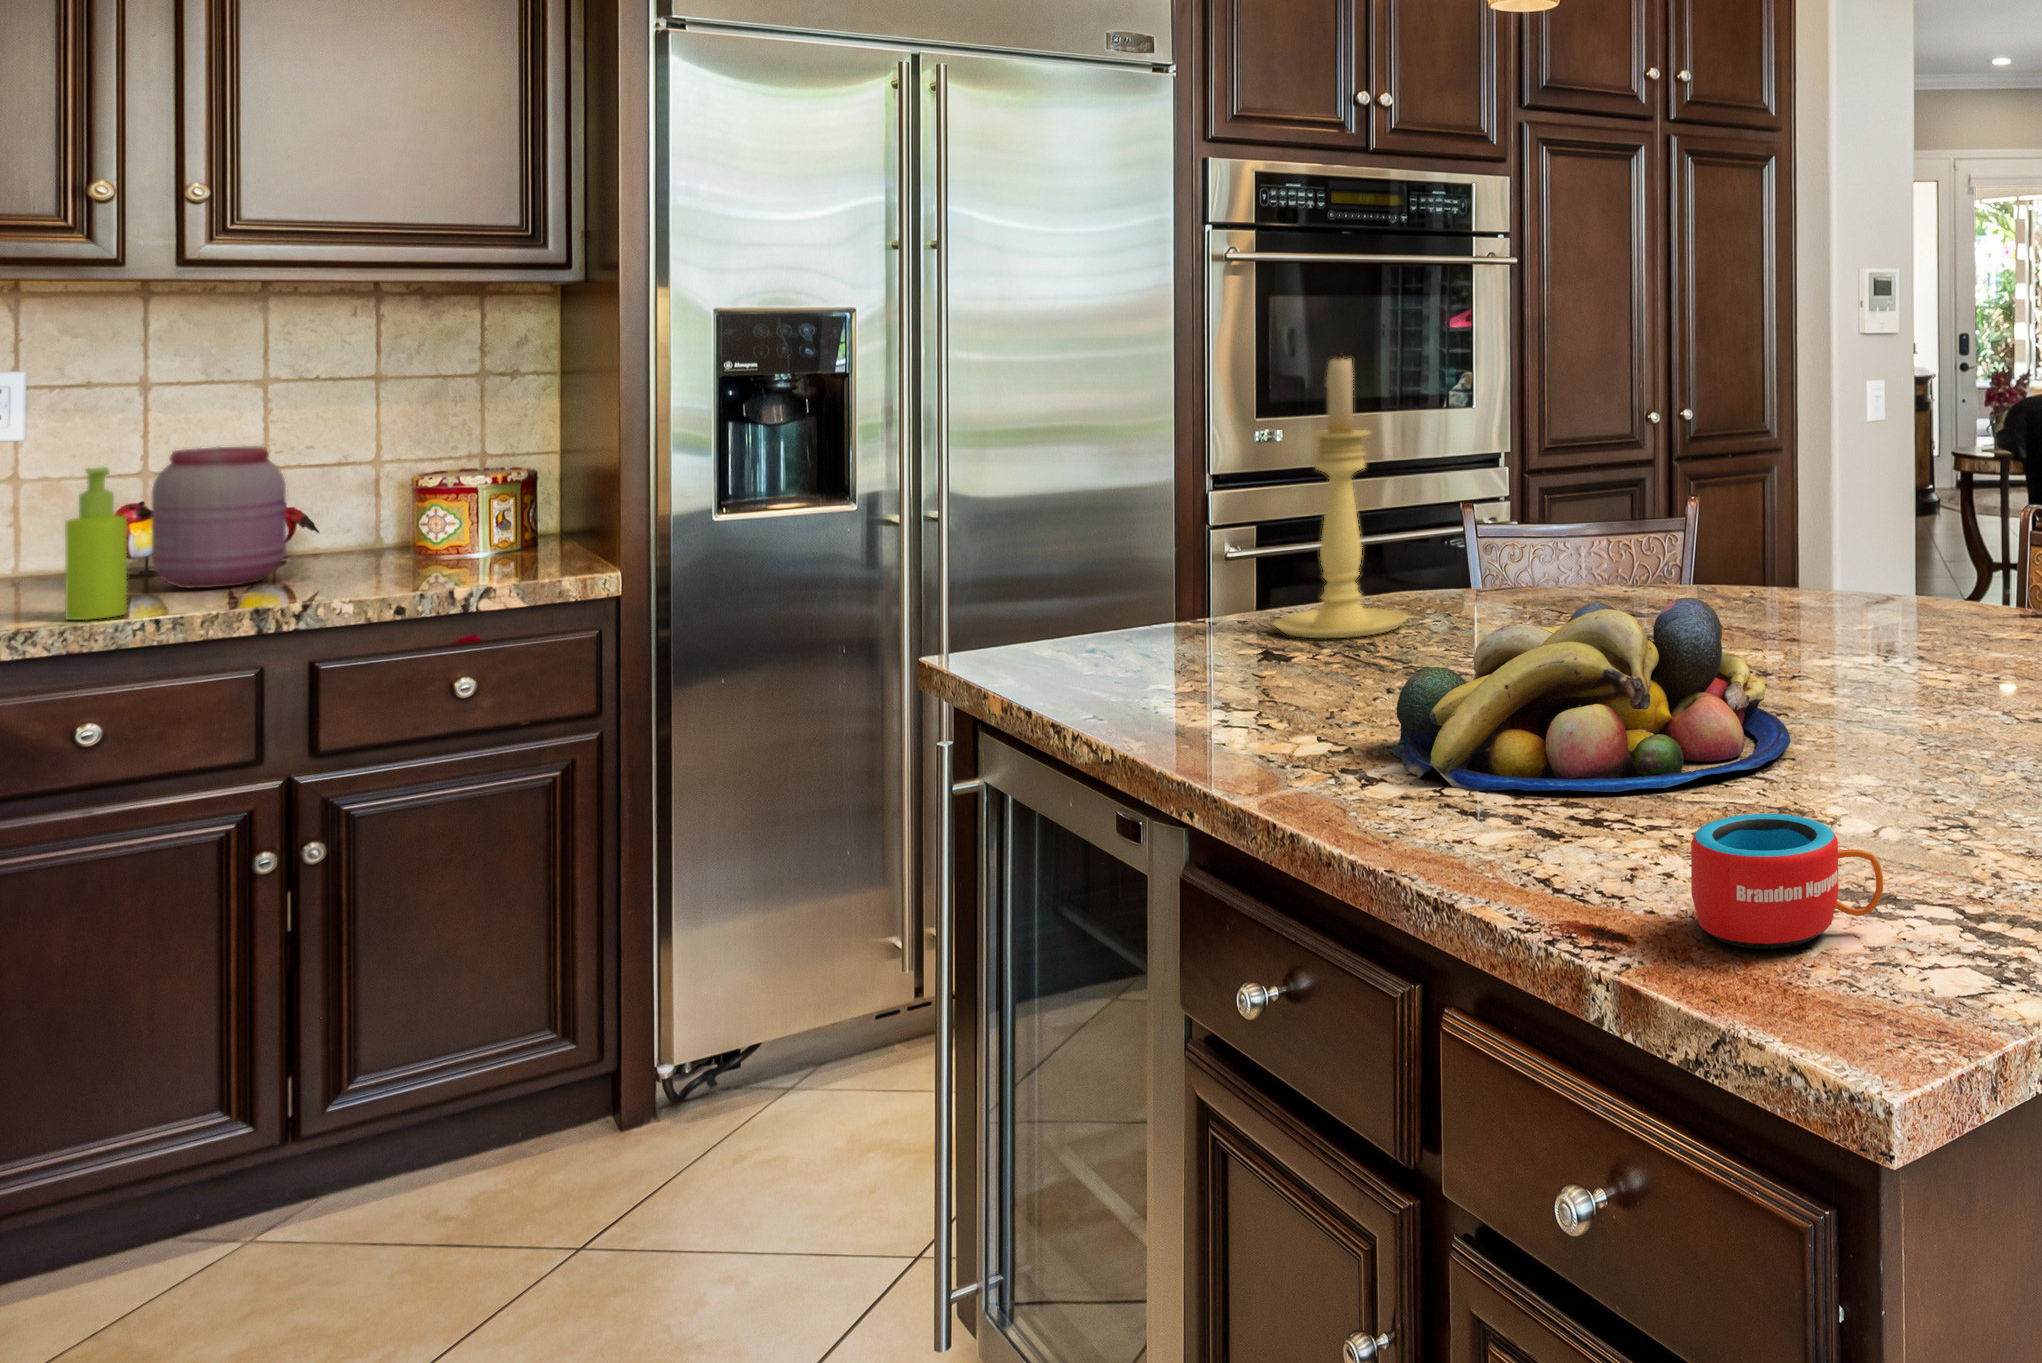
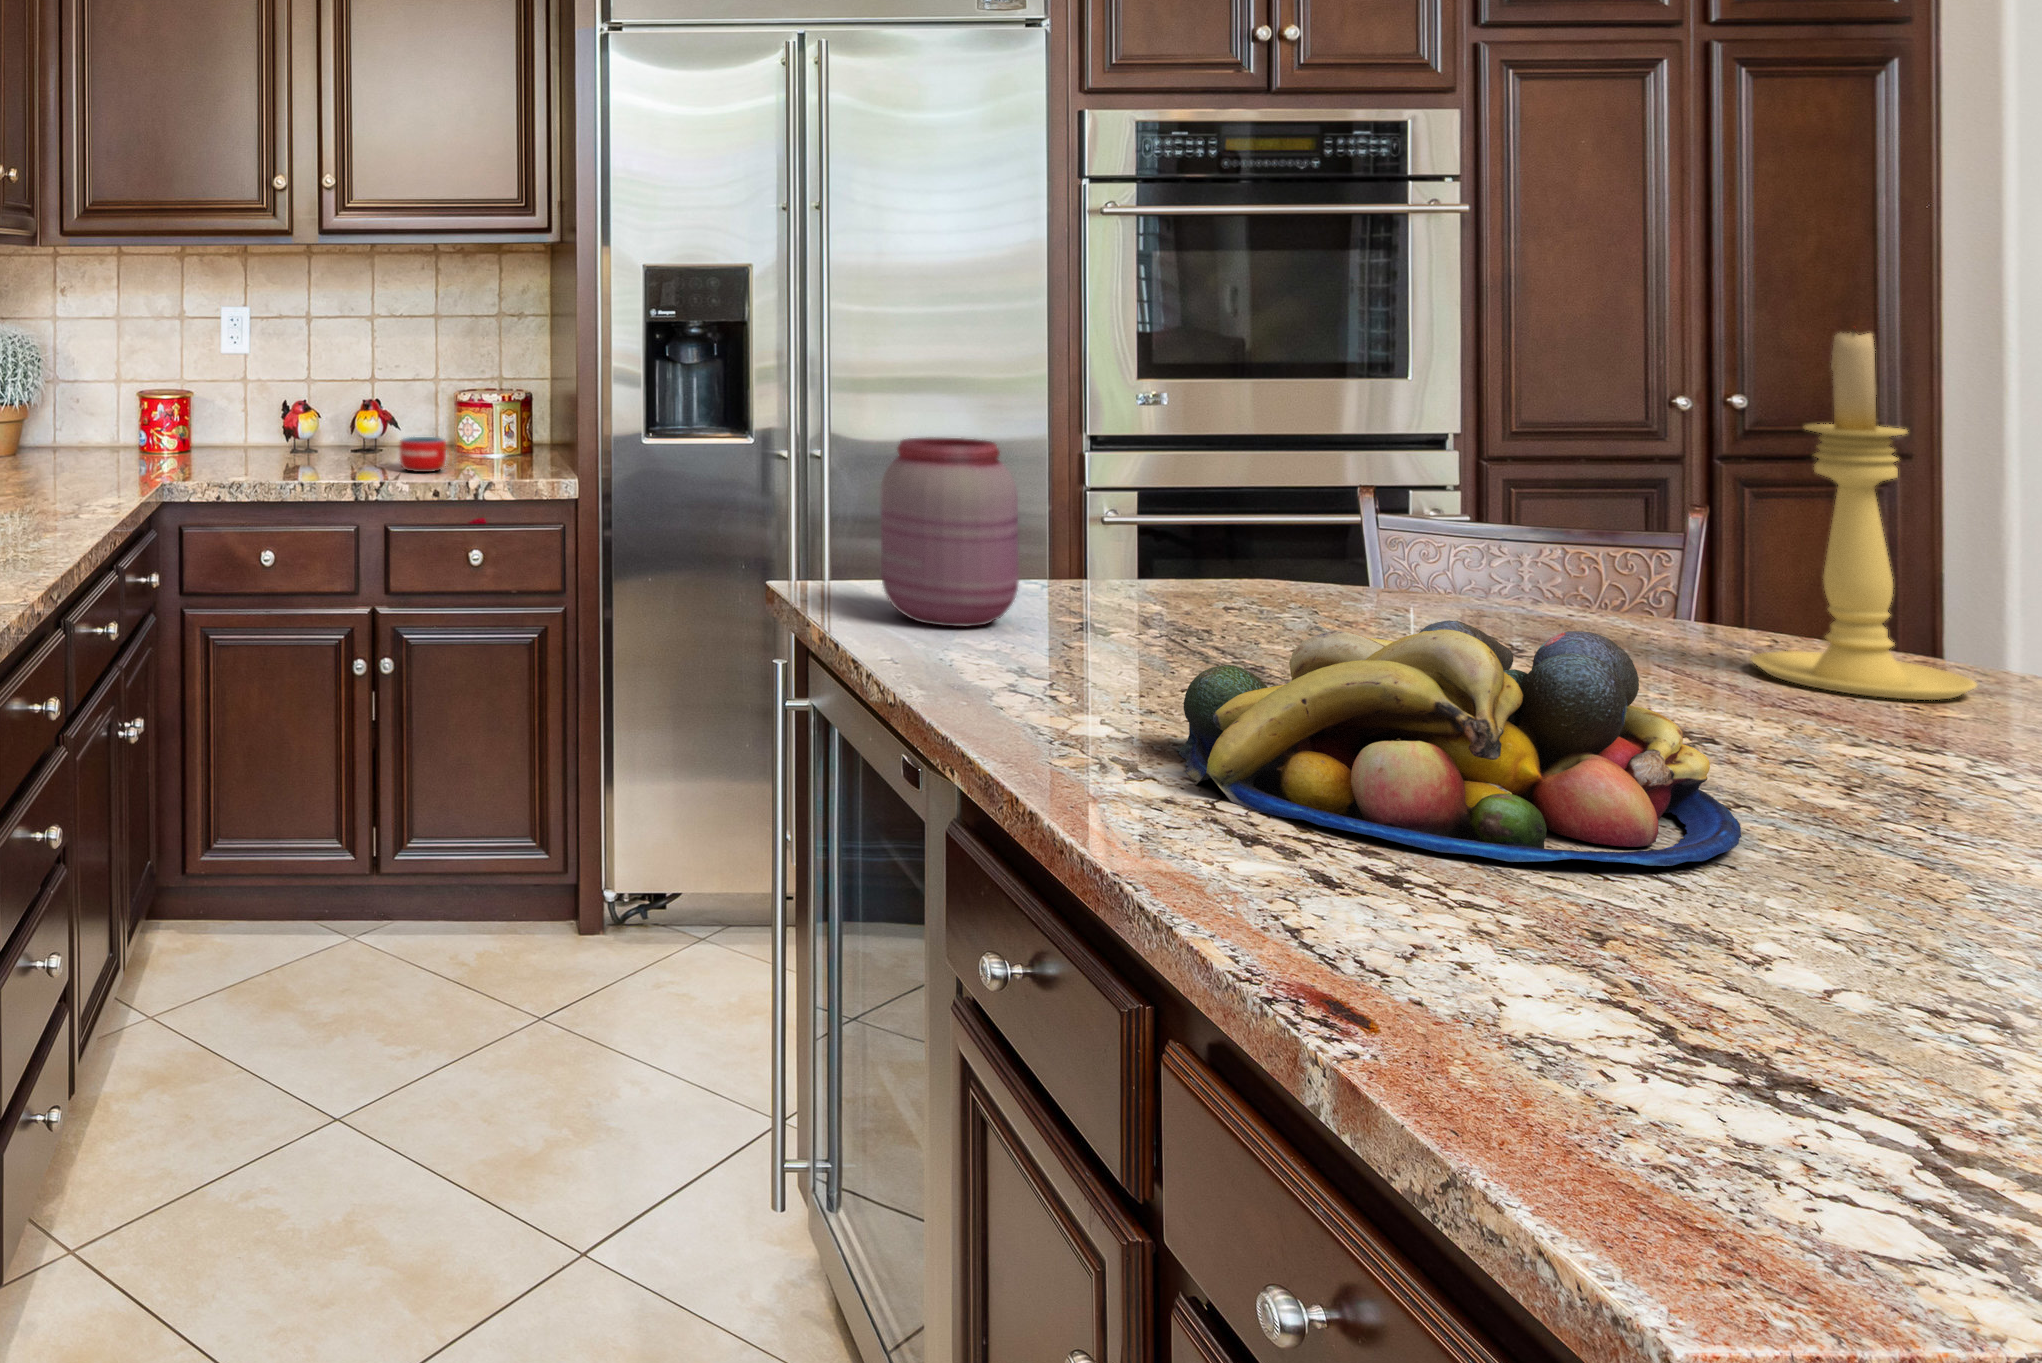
candle holder: present [1274,356,1408,638] -> present [1751,330,1977,700]
jar: present [152,446,286,588] -> present [881,438,1019,627]
soap dispenser: present [65,467,127,620] -> none [256,372,287,477]
mug: present [1691,814,1883,949] -> present [400,437,451,472]

